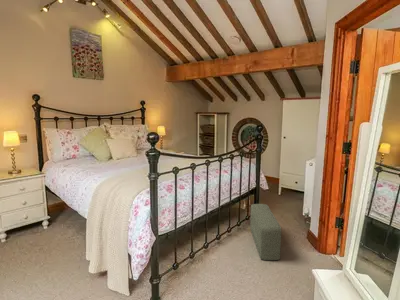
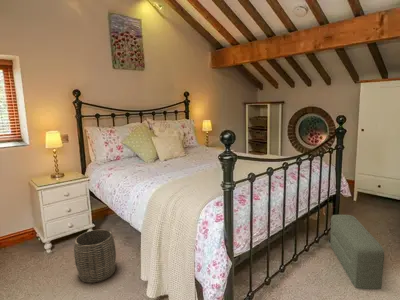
woven basket: none [25,218,65,264] -> present [74,229,116,283]

